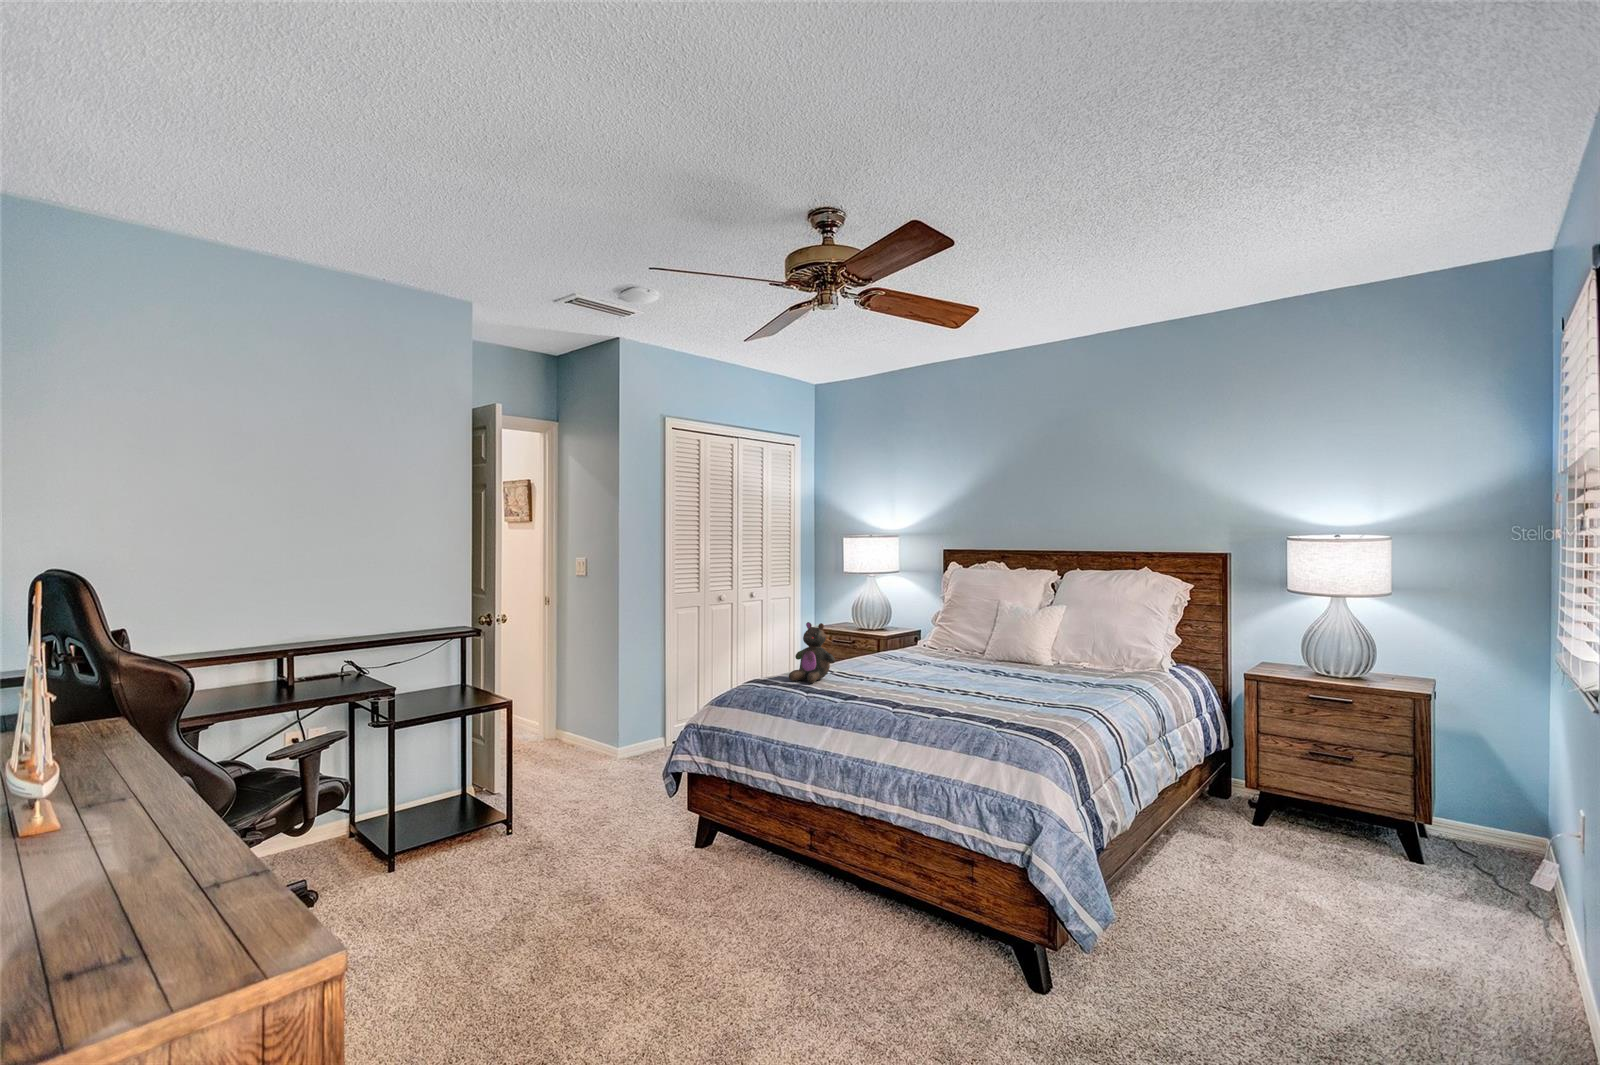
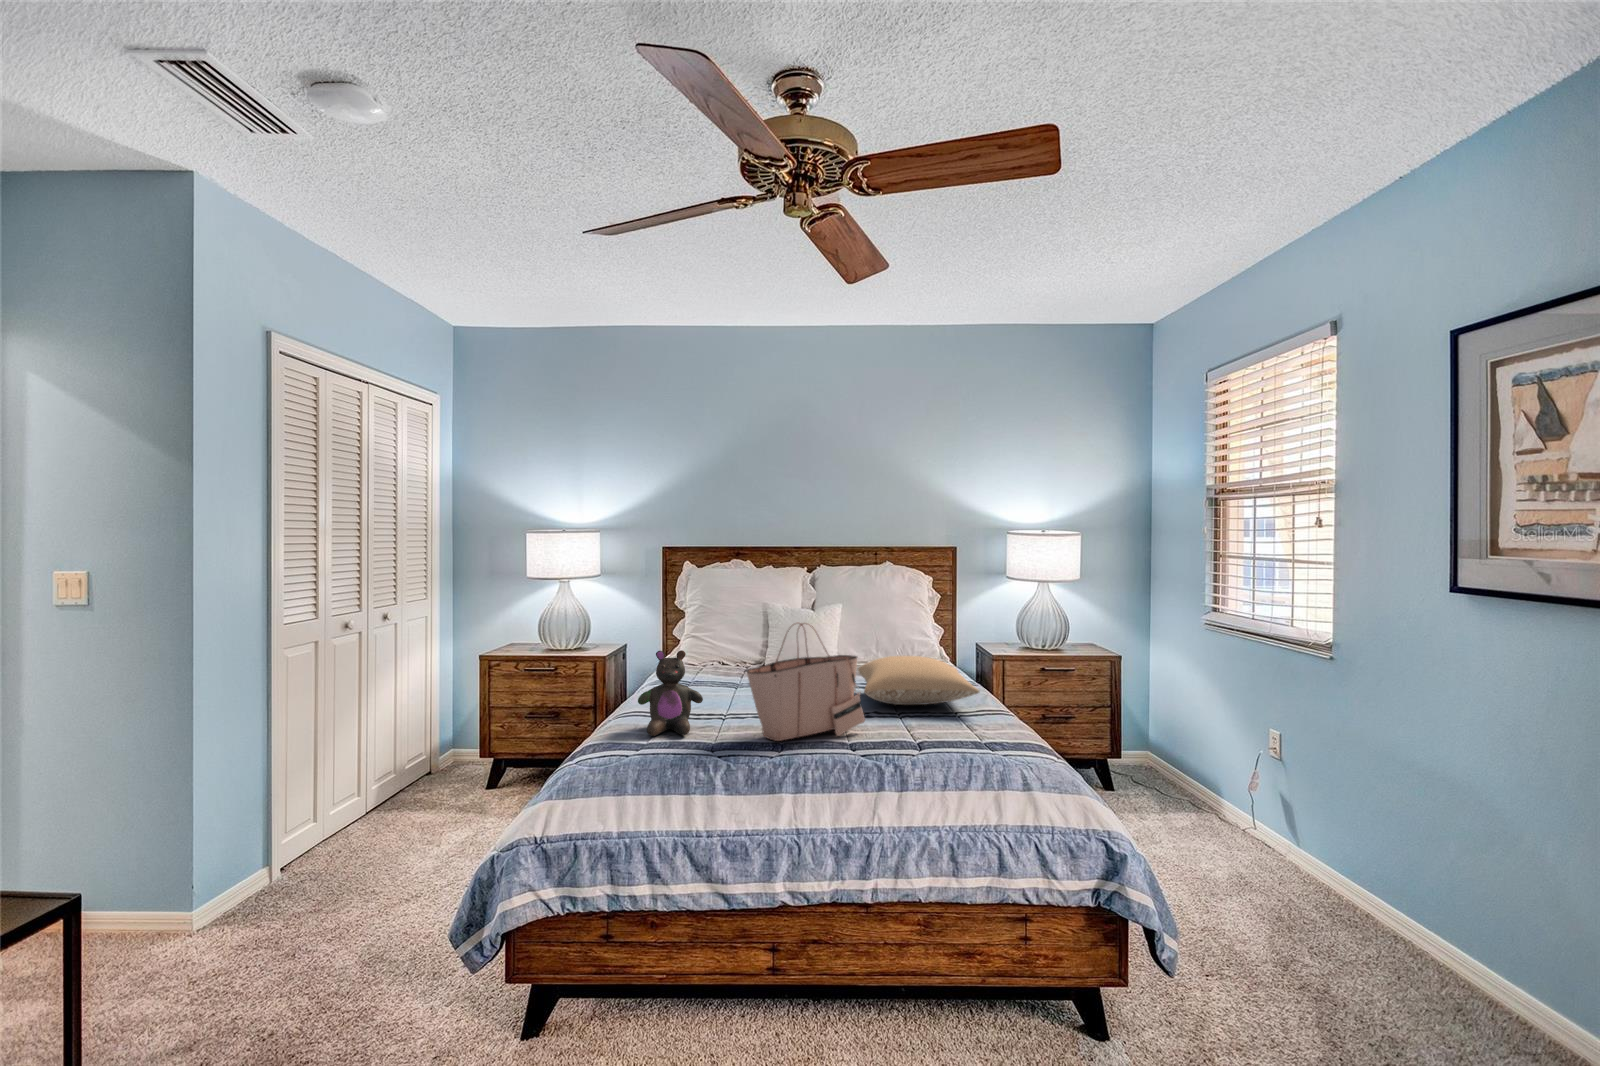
tote bag: none [841,608,940,700] -> present [746,623,865,741]
pillow: none [969,650,1107,694] -> present [858,656,980,705]

